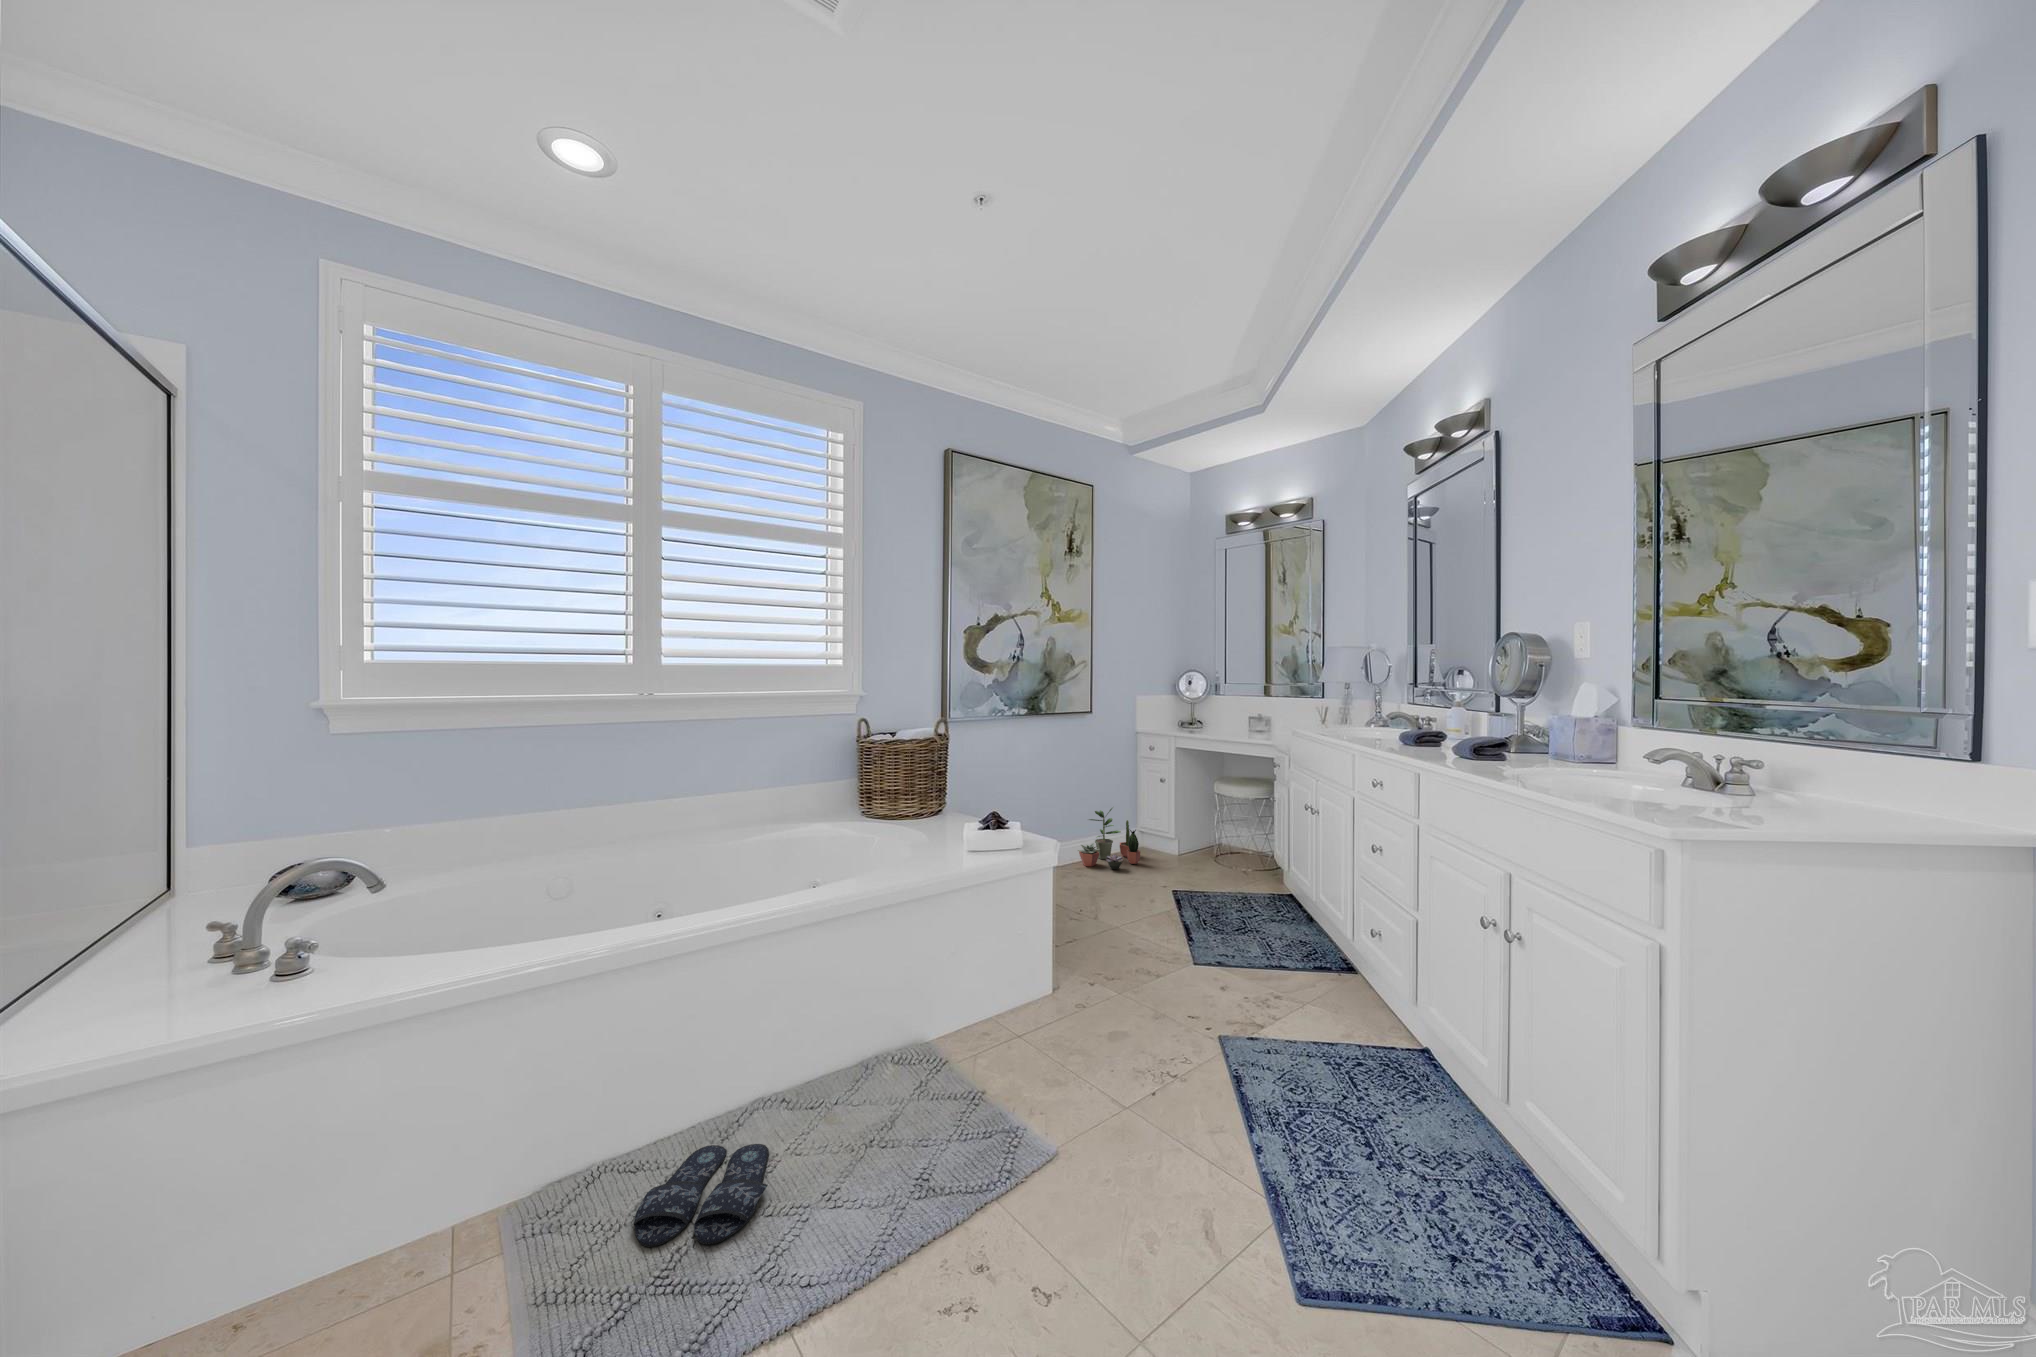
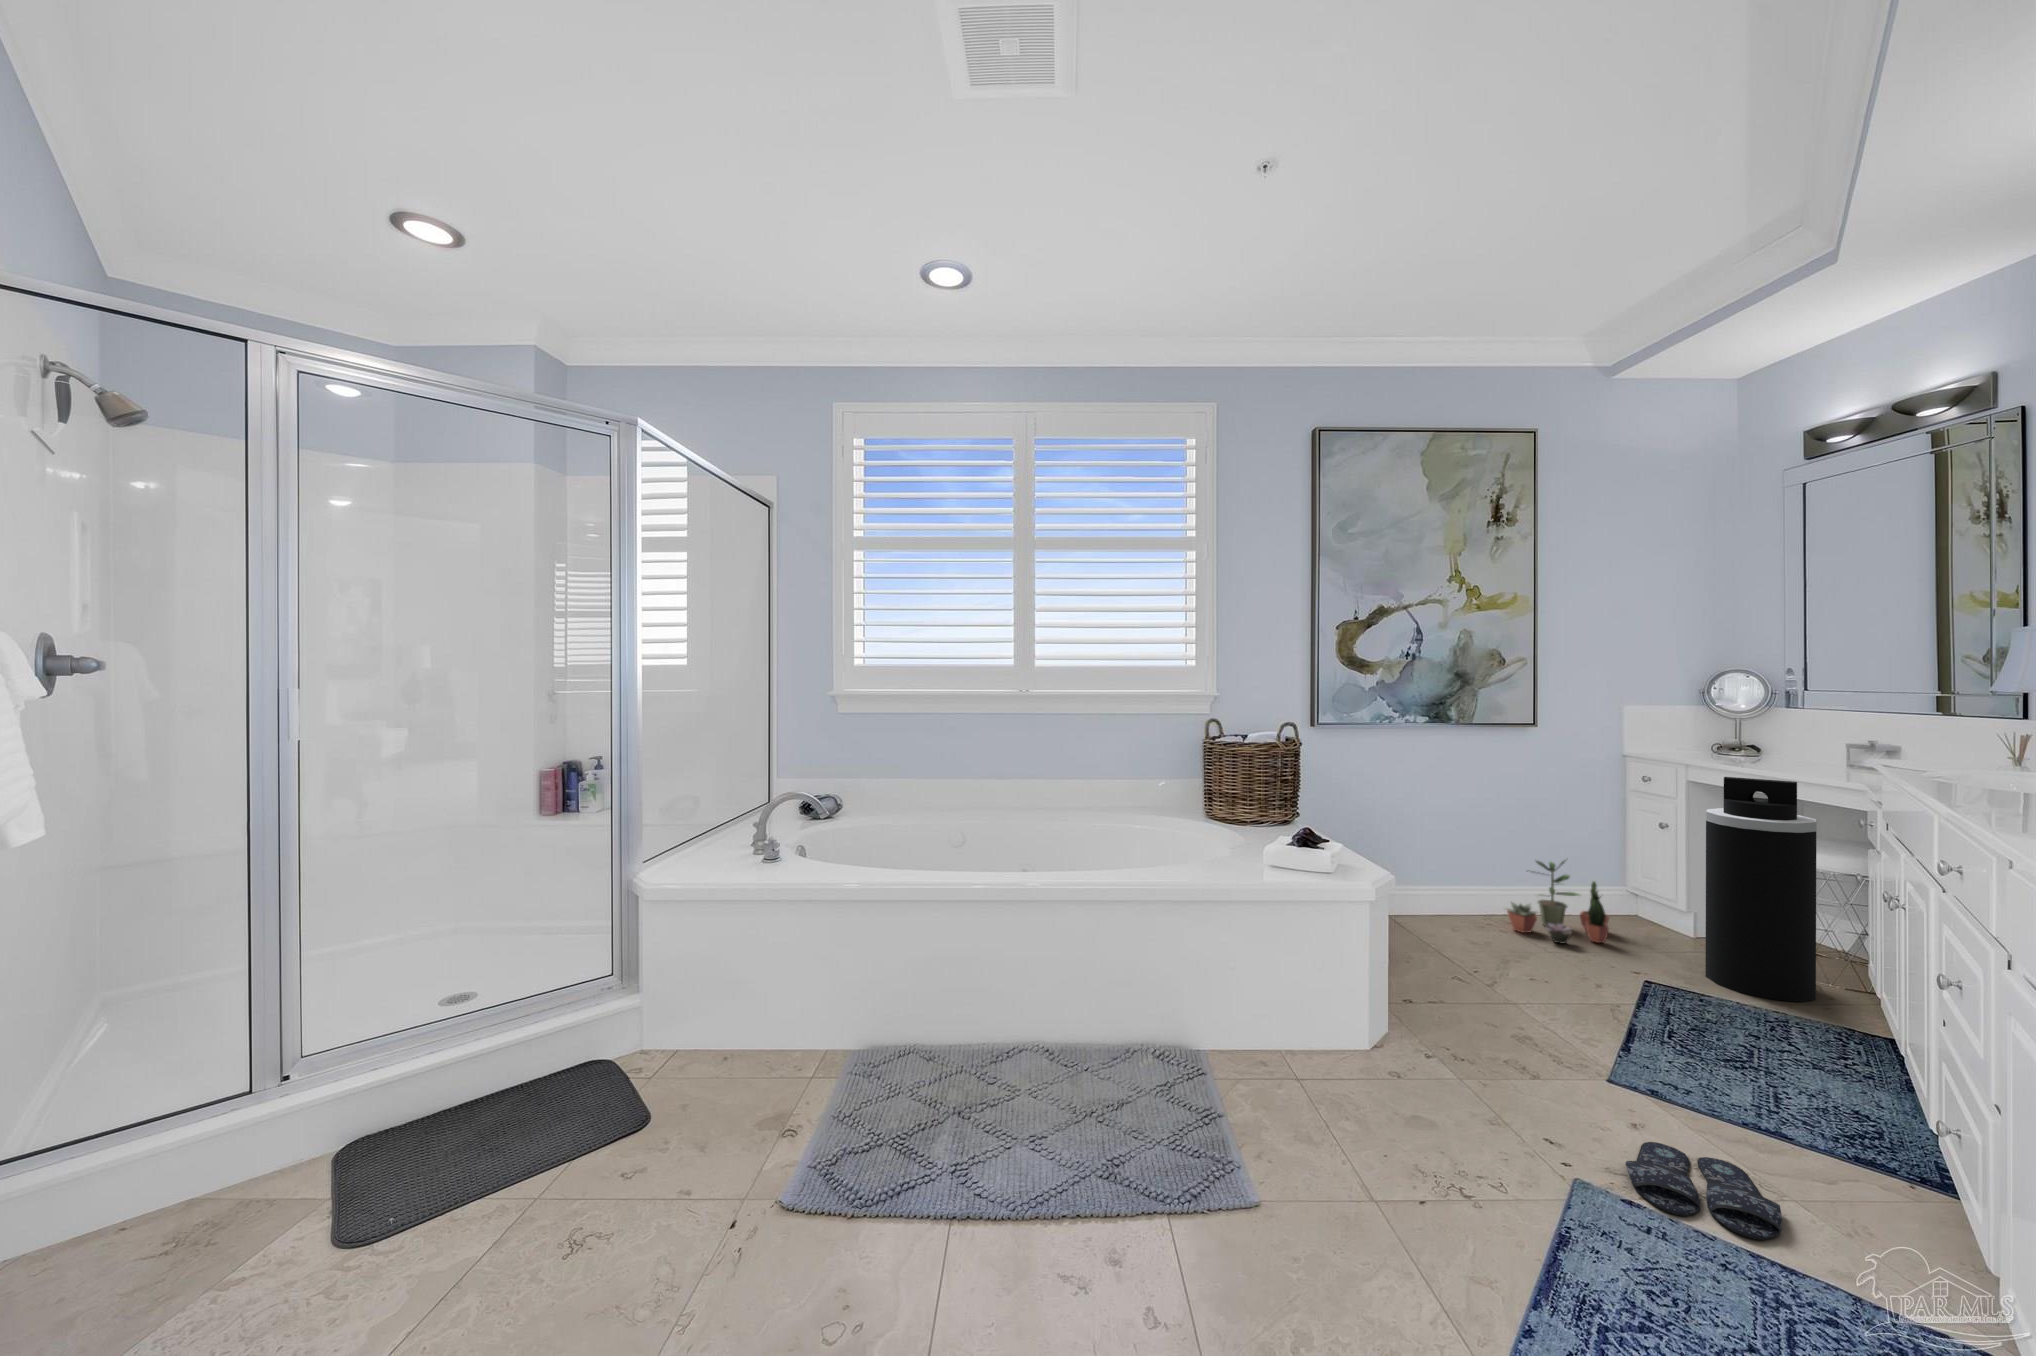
trash can: none [1195,739,1250,880] -> present [1705,777,1817,1002]
slippers: present [634,1144,769,1247] -> present [1626,1142,1782,1240]

